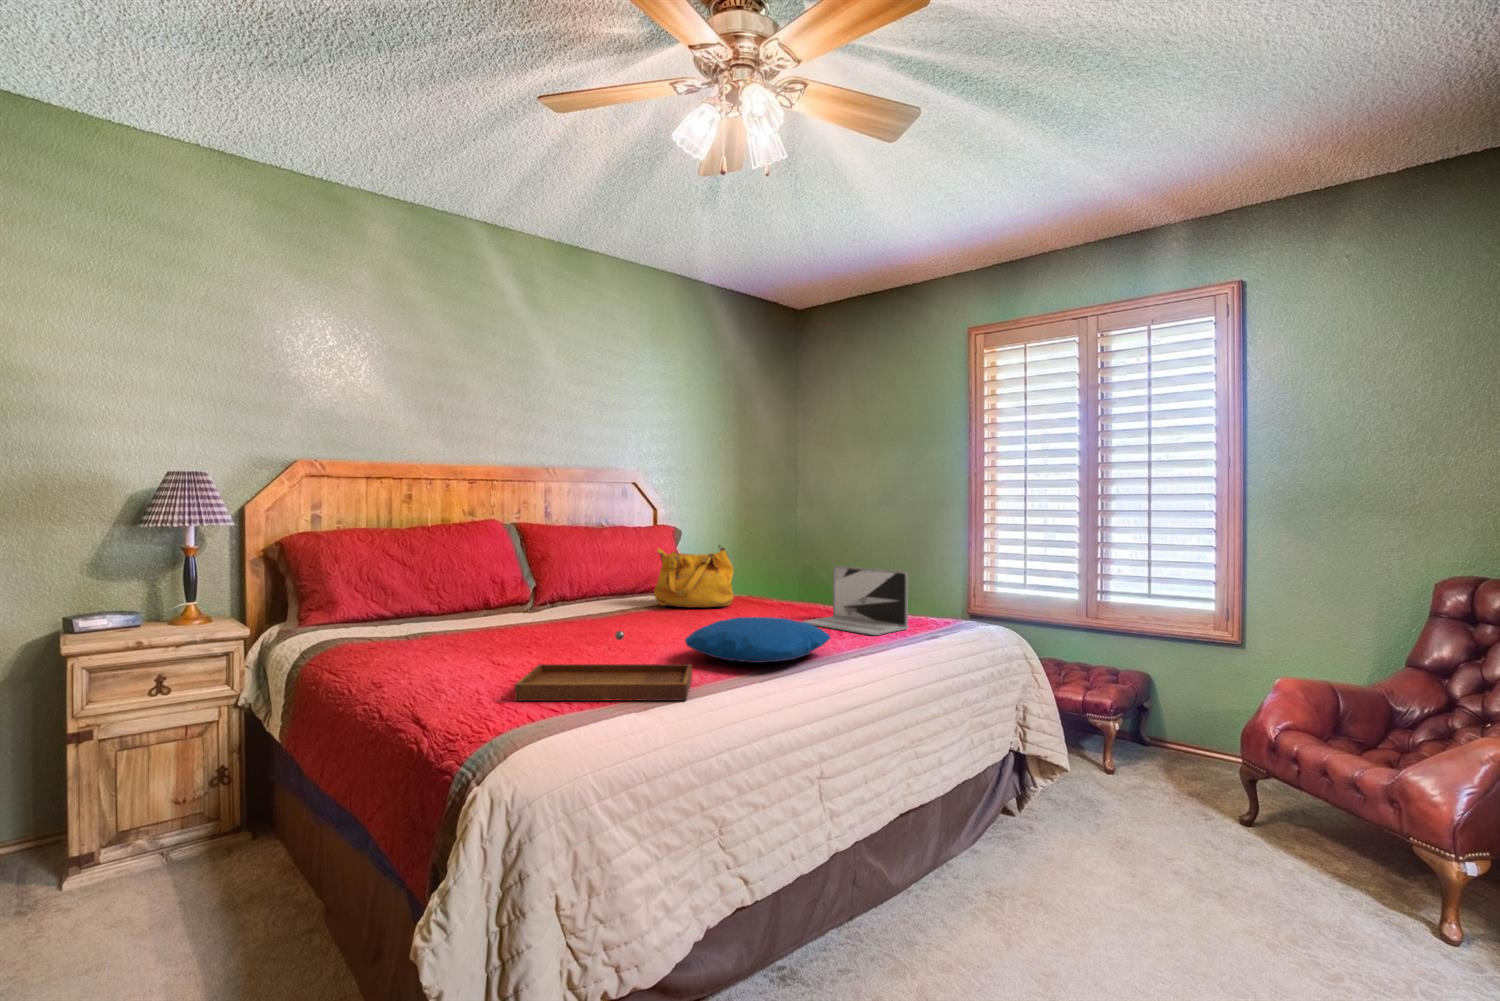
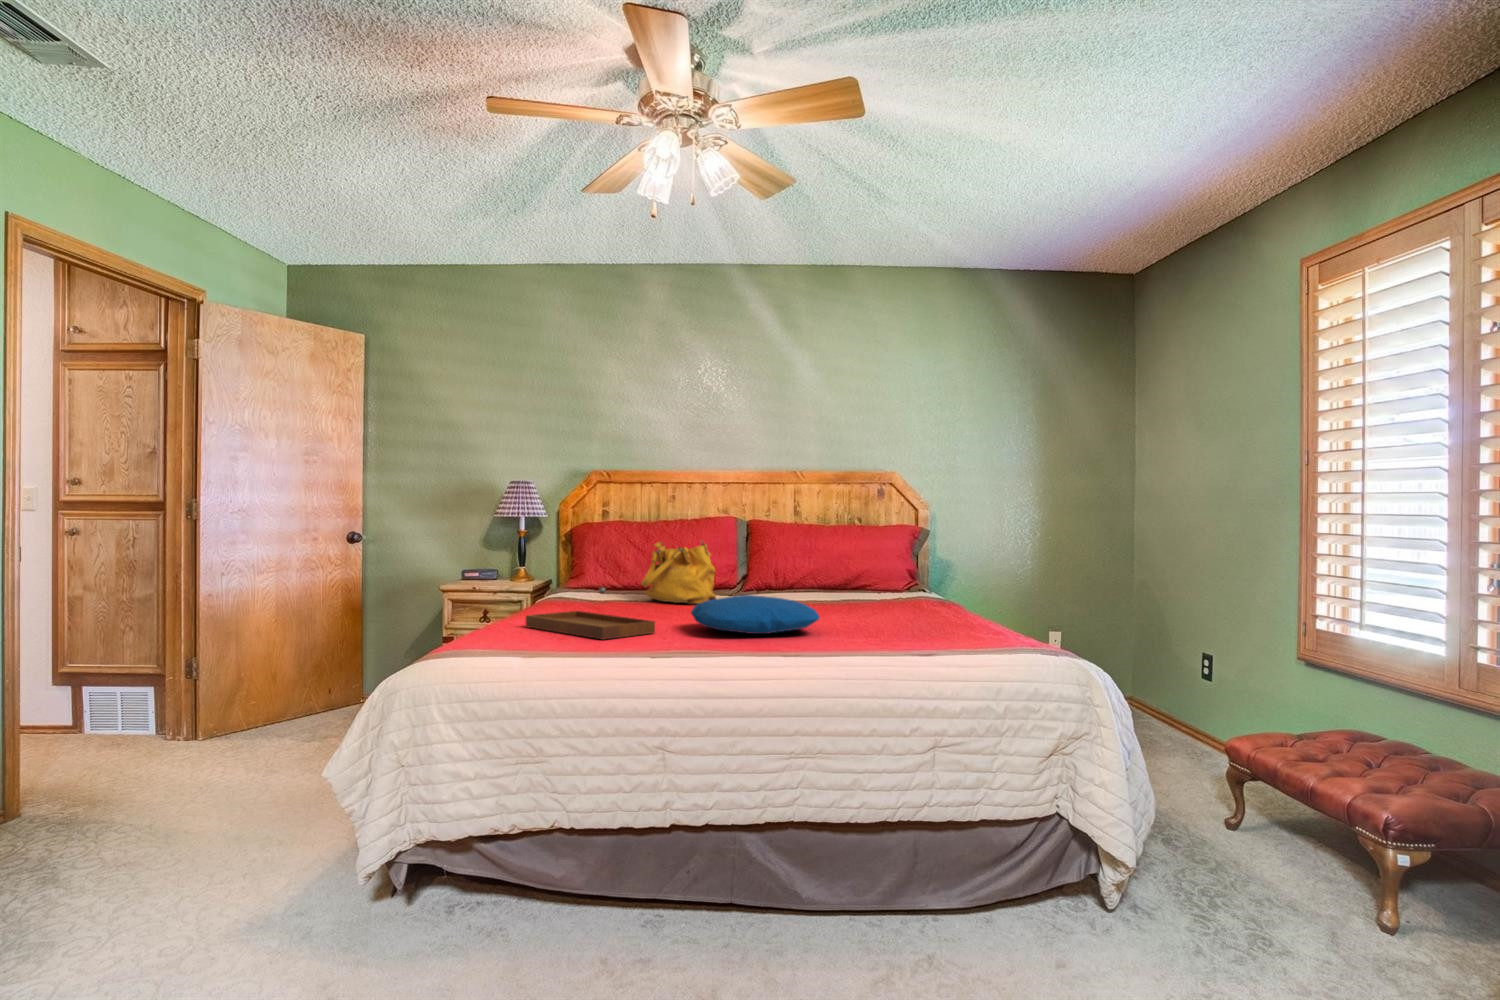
handbag: present [654,545,734,608] -> present [641,541,716,604]
laptop: present [802,566,908,635] -> none [898,564,982,634]

